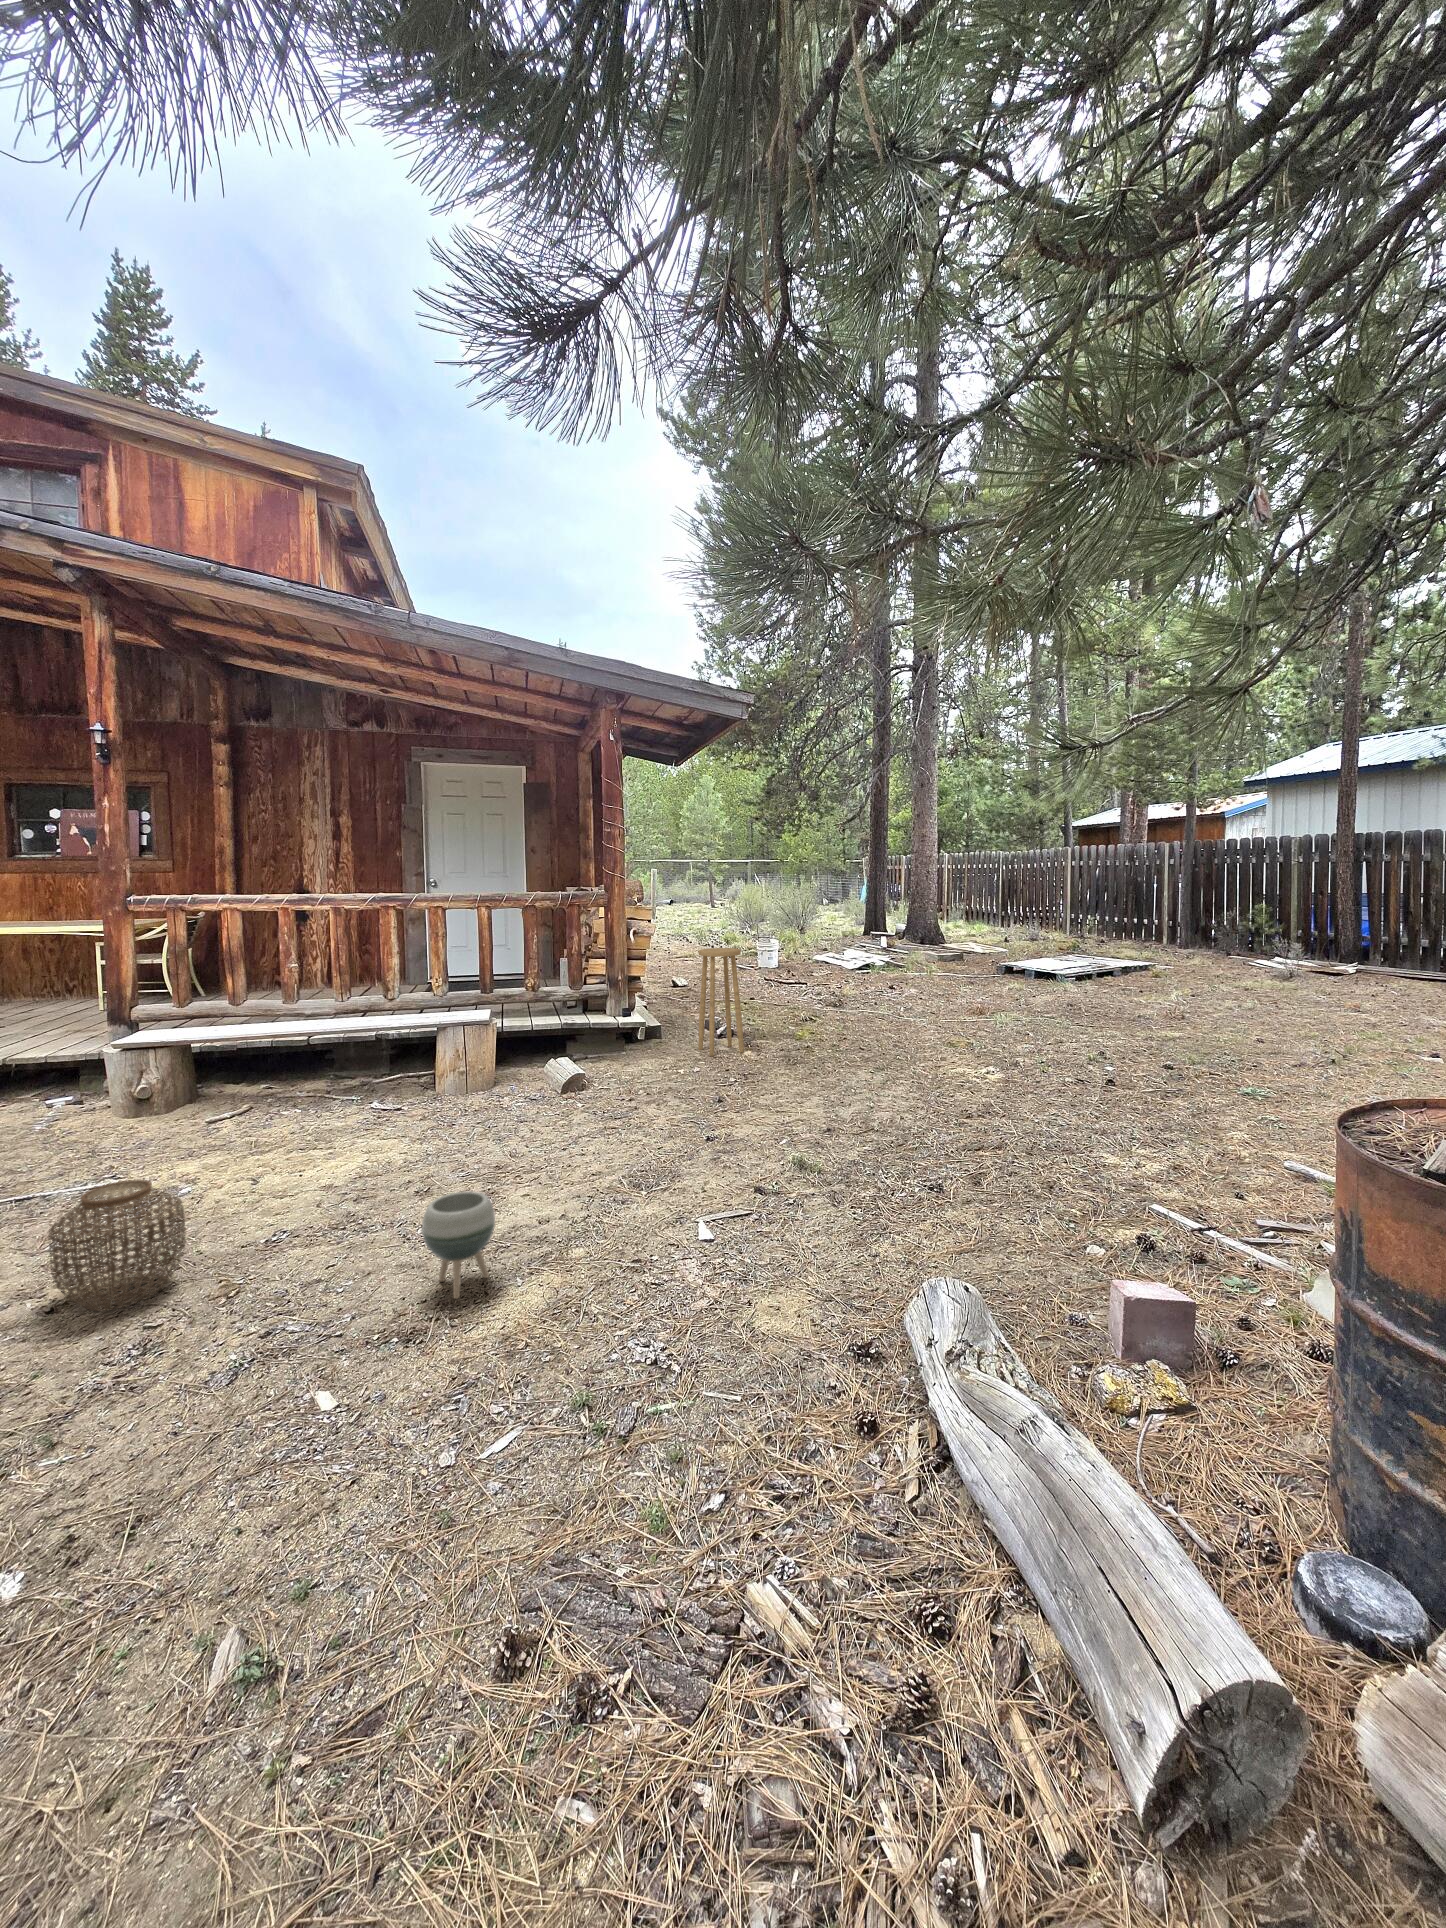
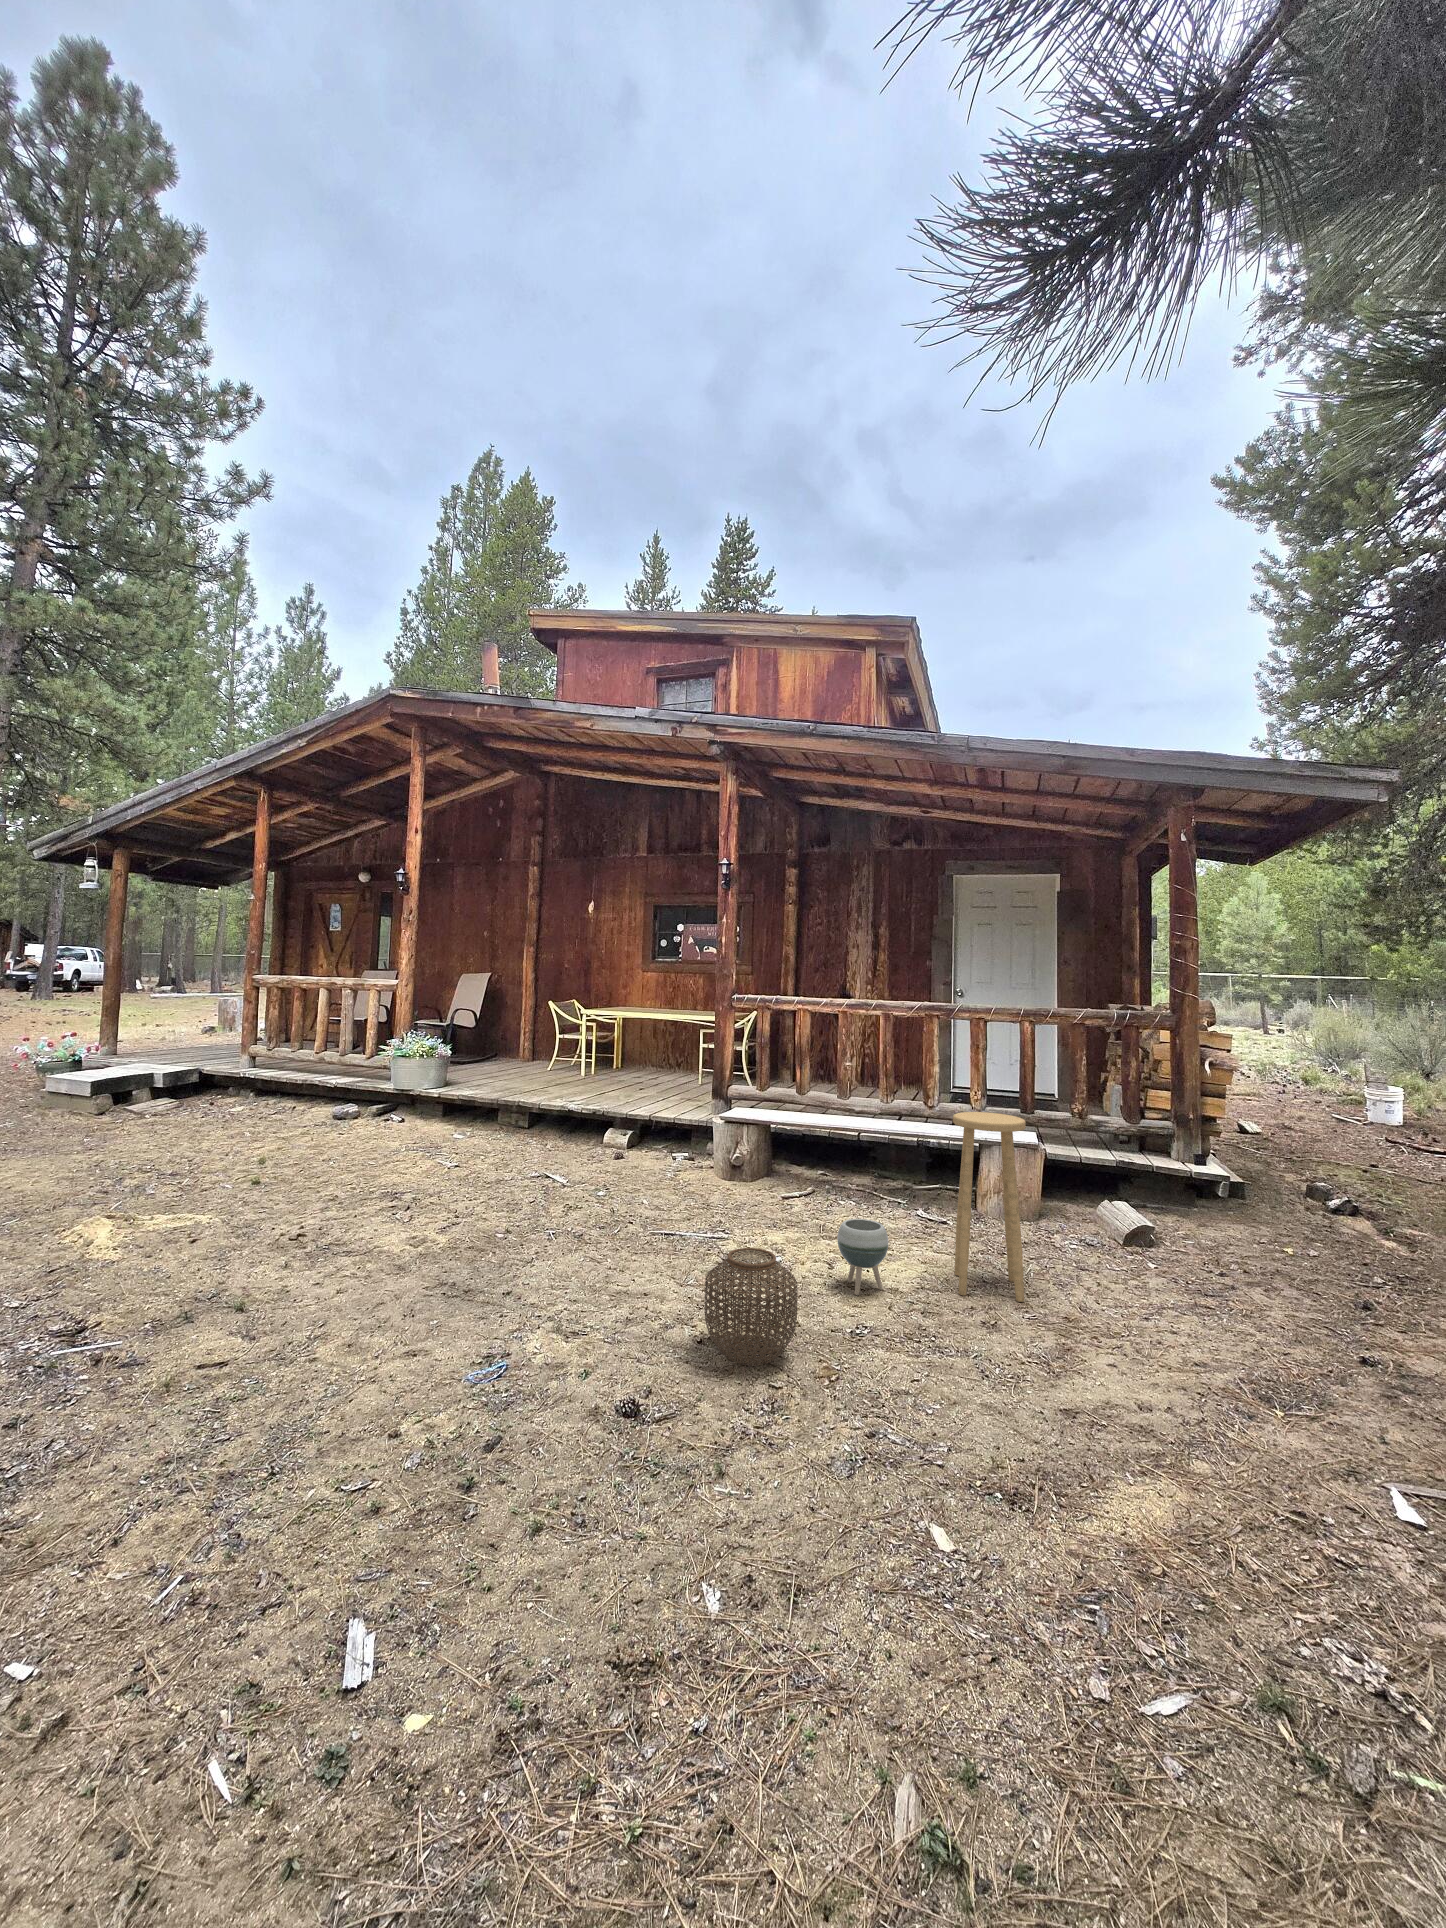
stool: present [698,948,744,1056] -> present [953,1112,1026,1302]
planter: present [422,1191,495,1299] -> present [837,1219,888,1295]

